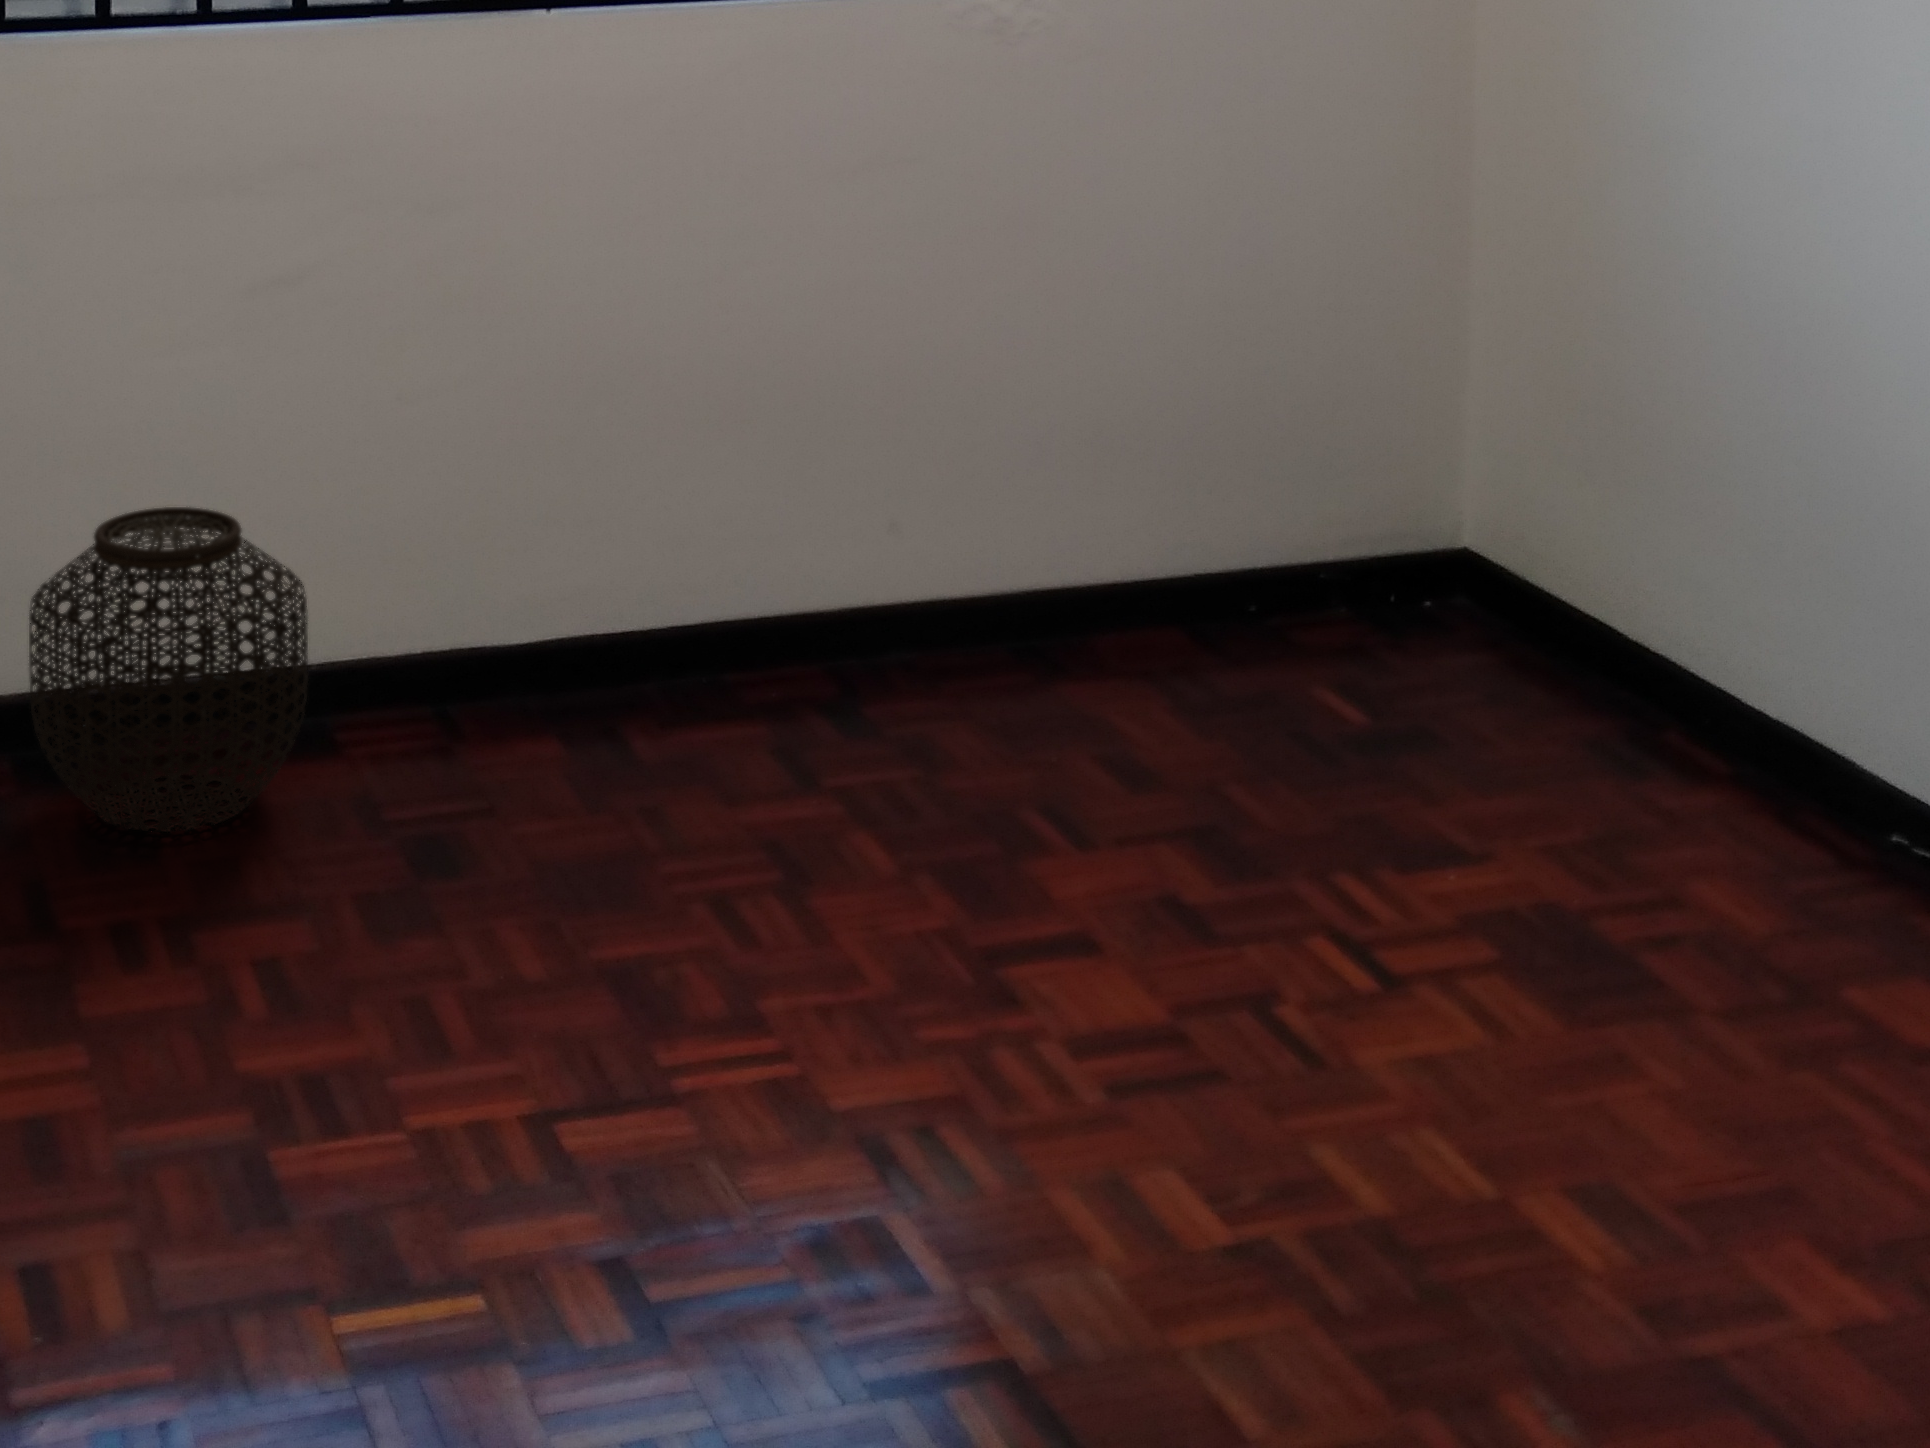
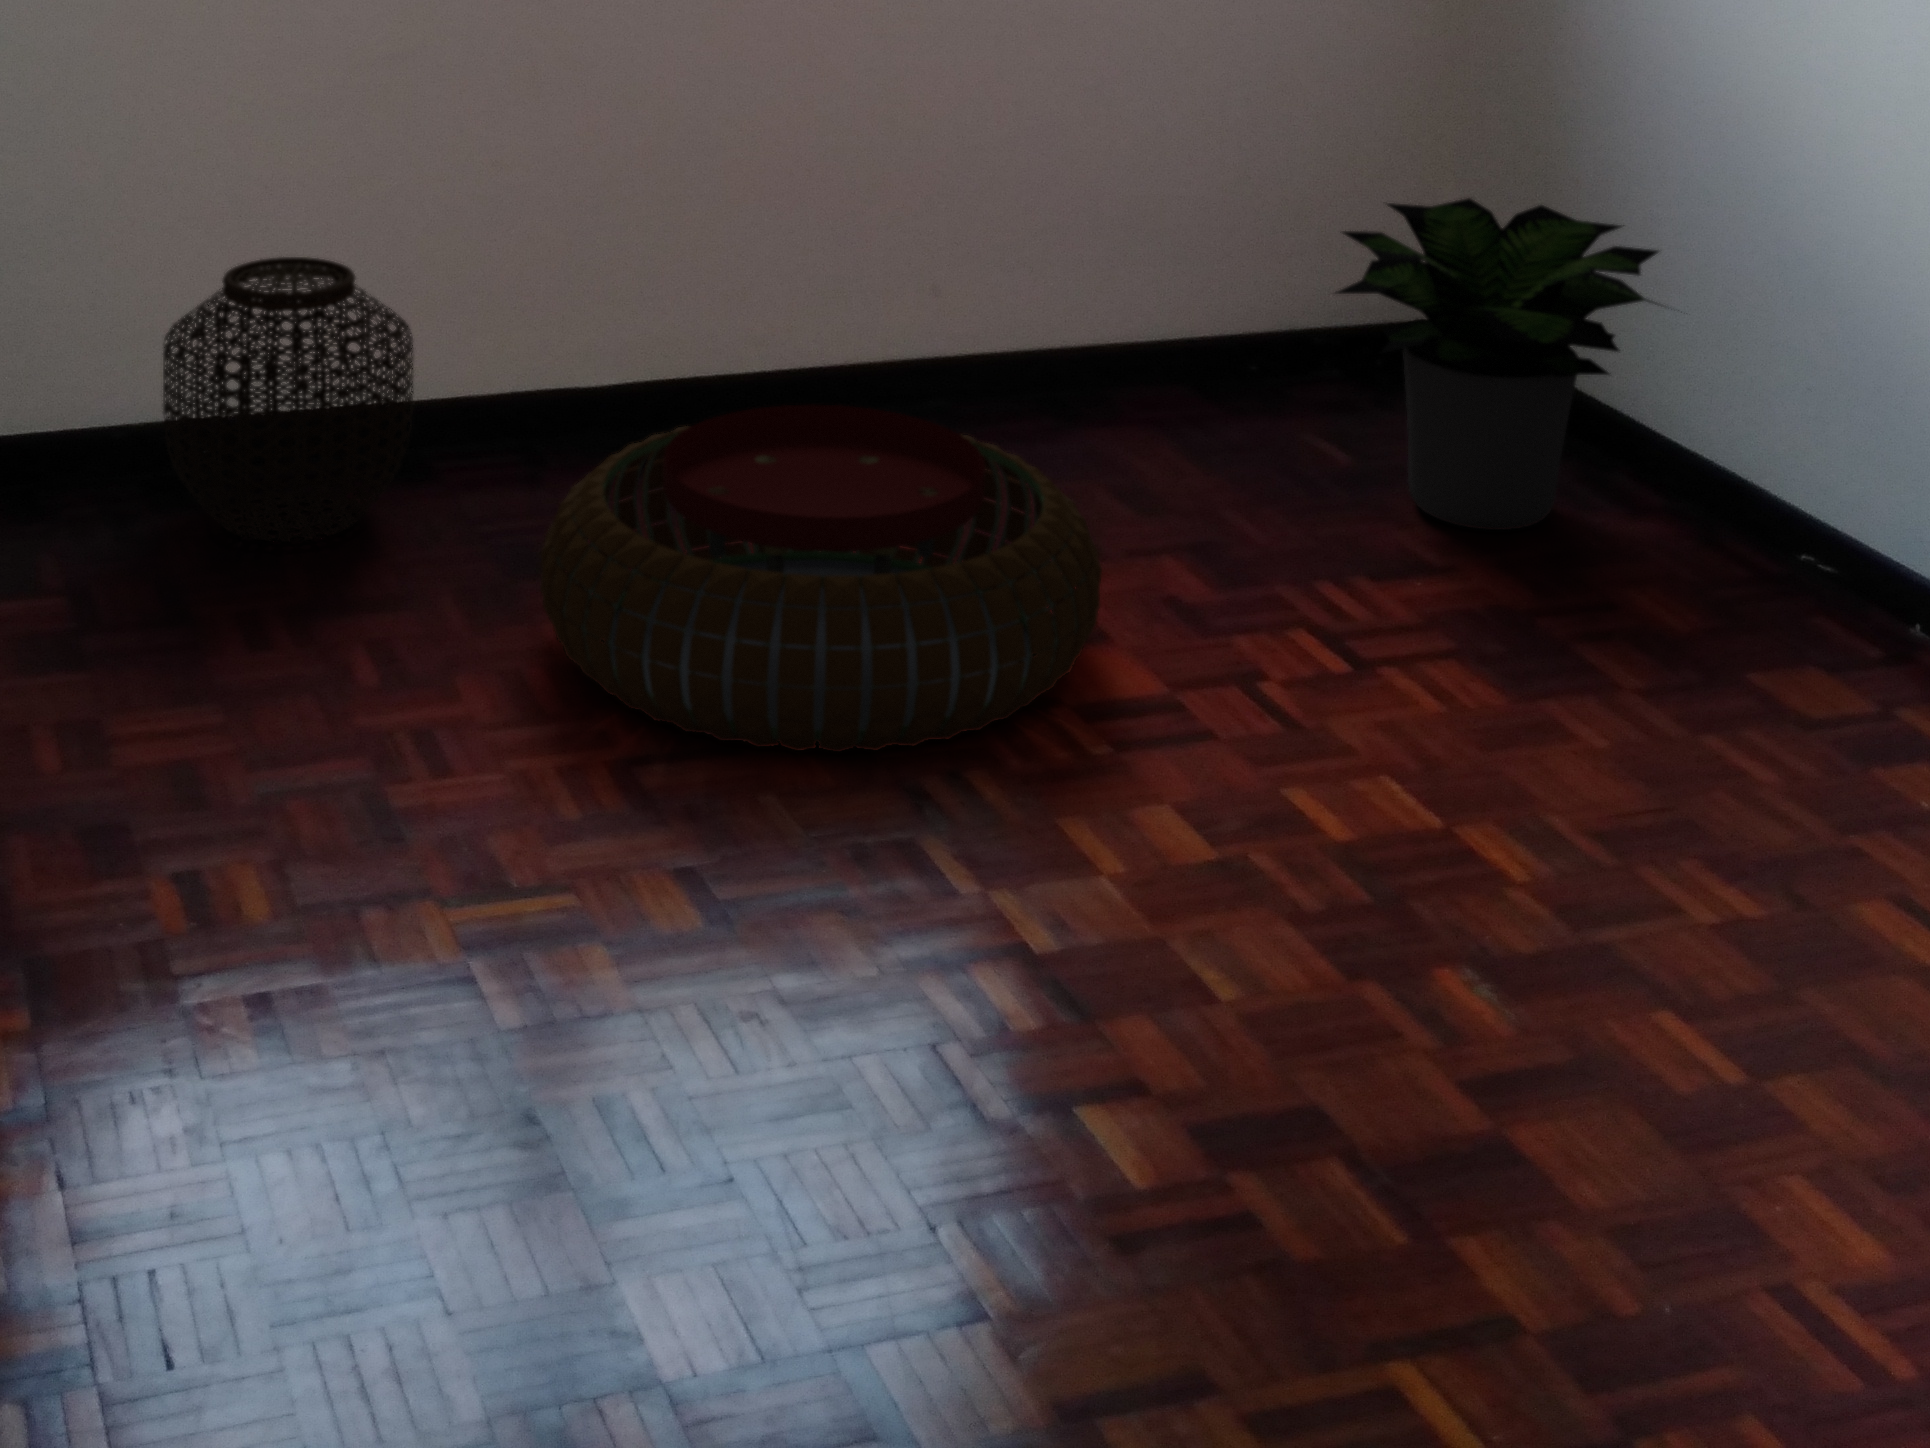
potted plant: none [1345,423,1767,811] -> present [1336,198,1659,530]
pouf: none [439,676,1087,1097] -> present [540,405,1102,752]

